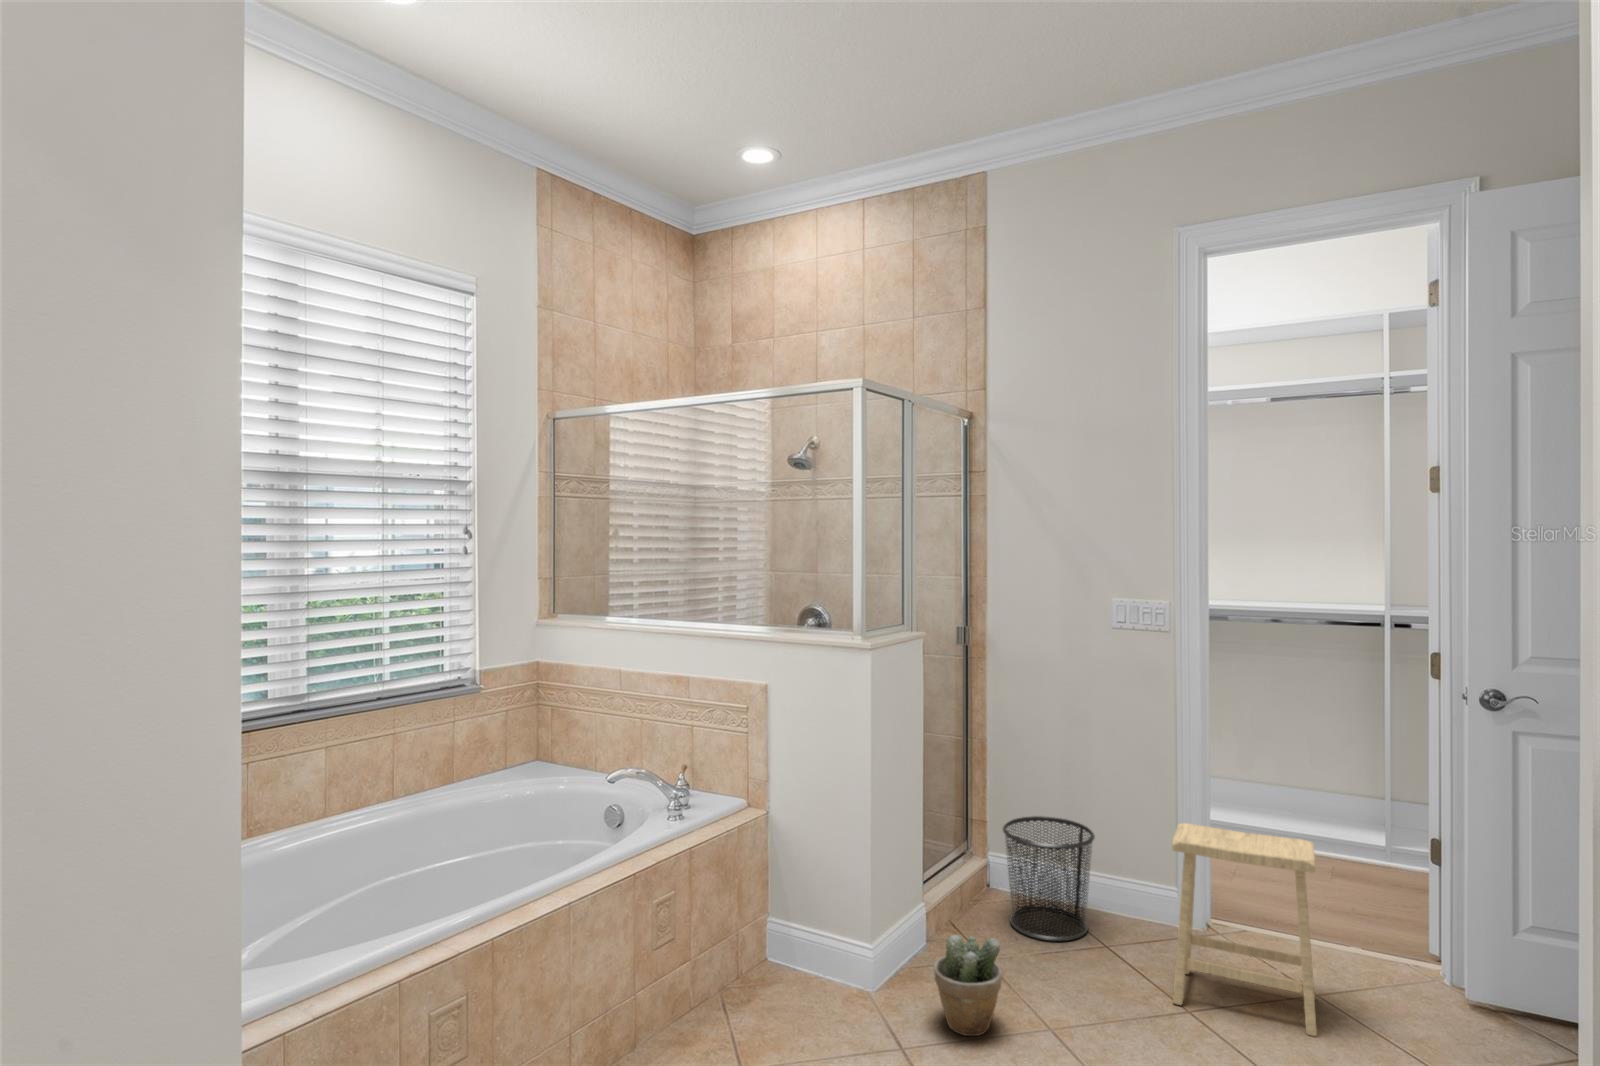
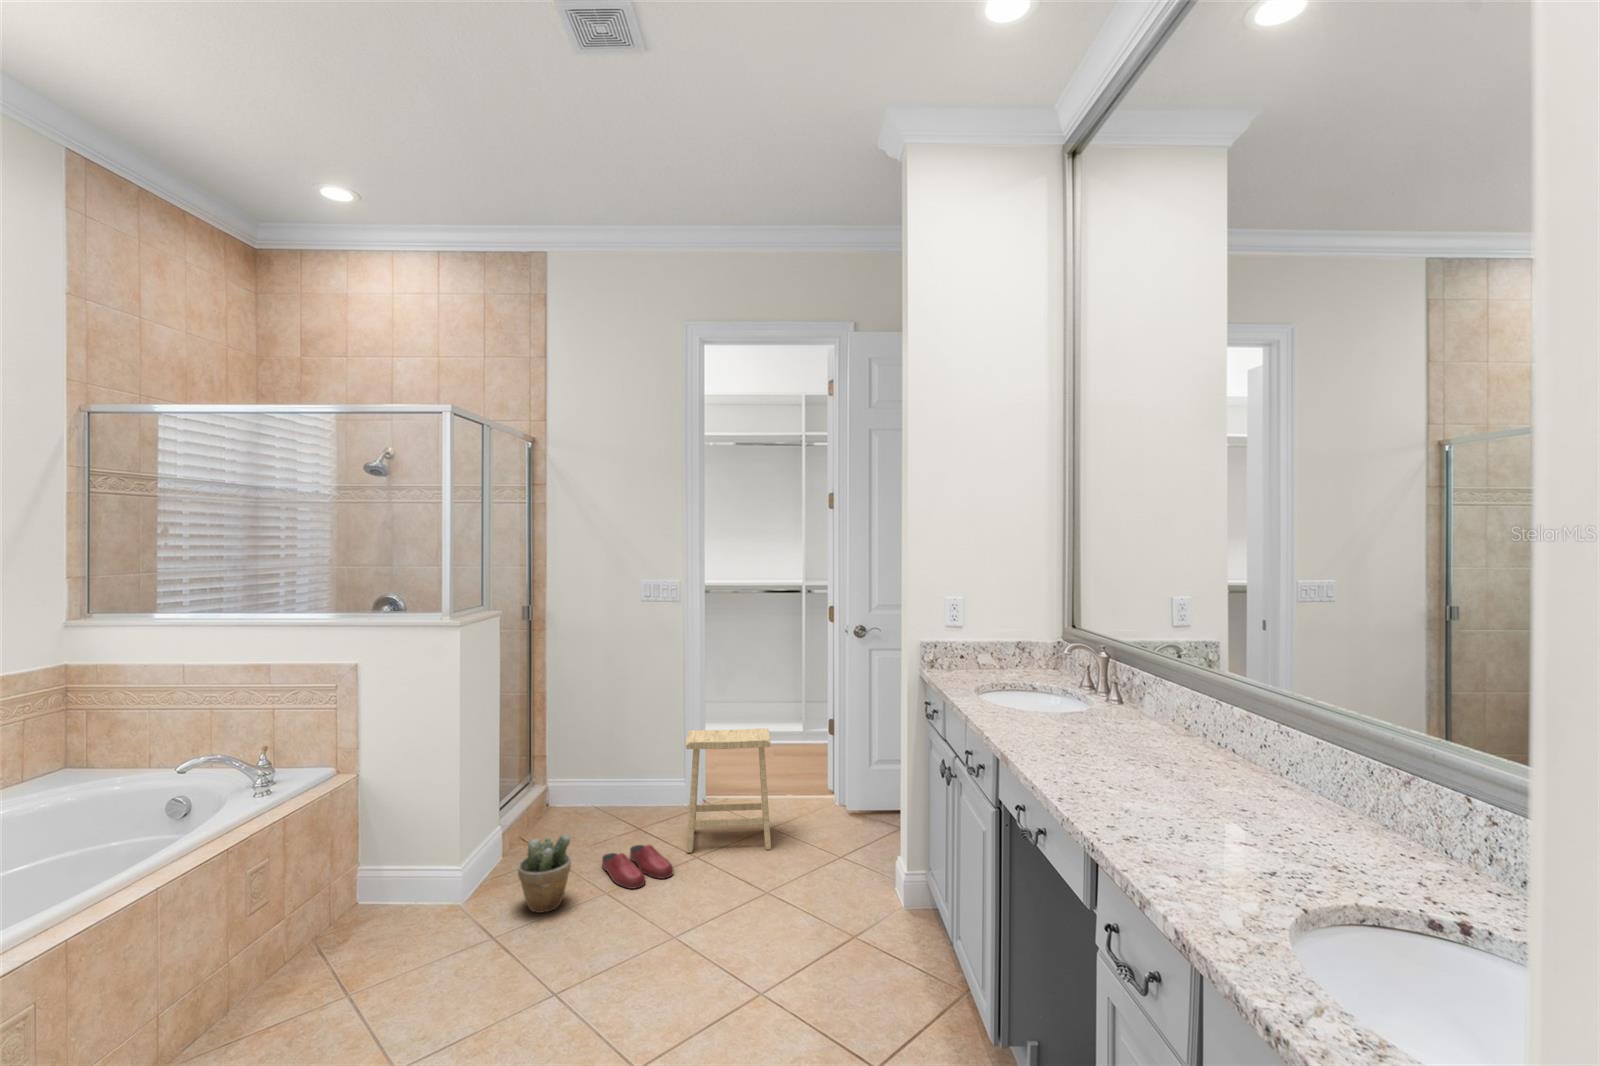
waste bin: present [1003,816,1095,941] -> none [562,744,630,835]
slippers: none [1049,972,1150,1038] -> present [602,845,673,889]

